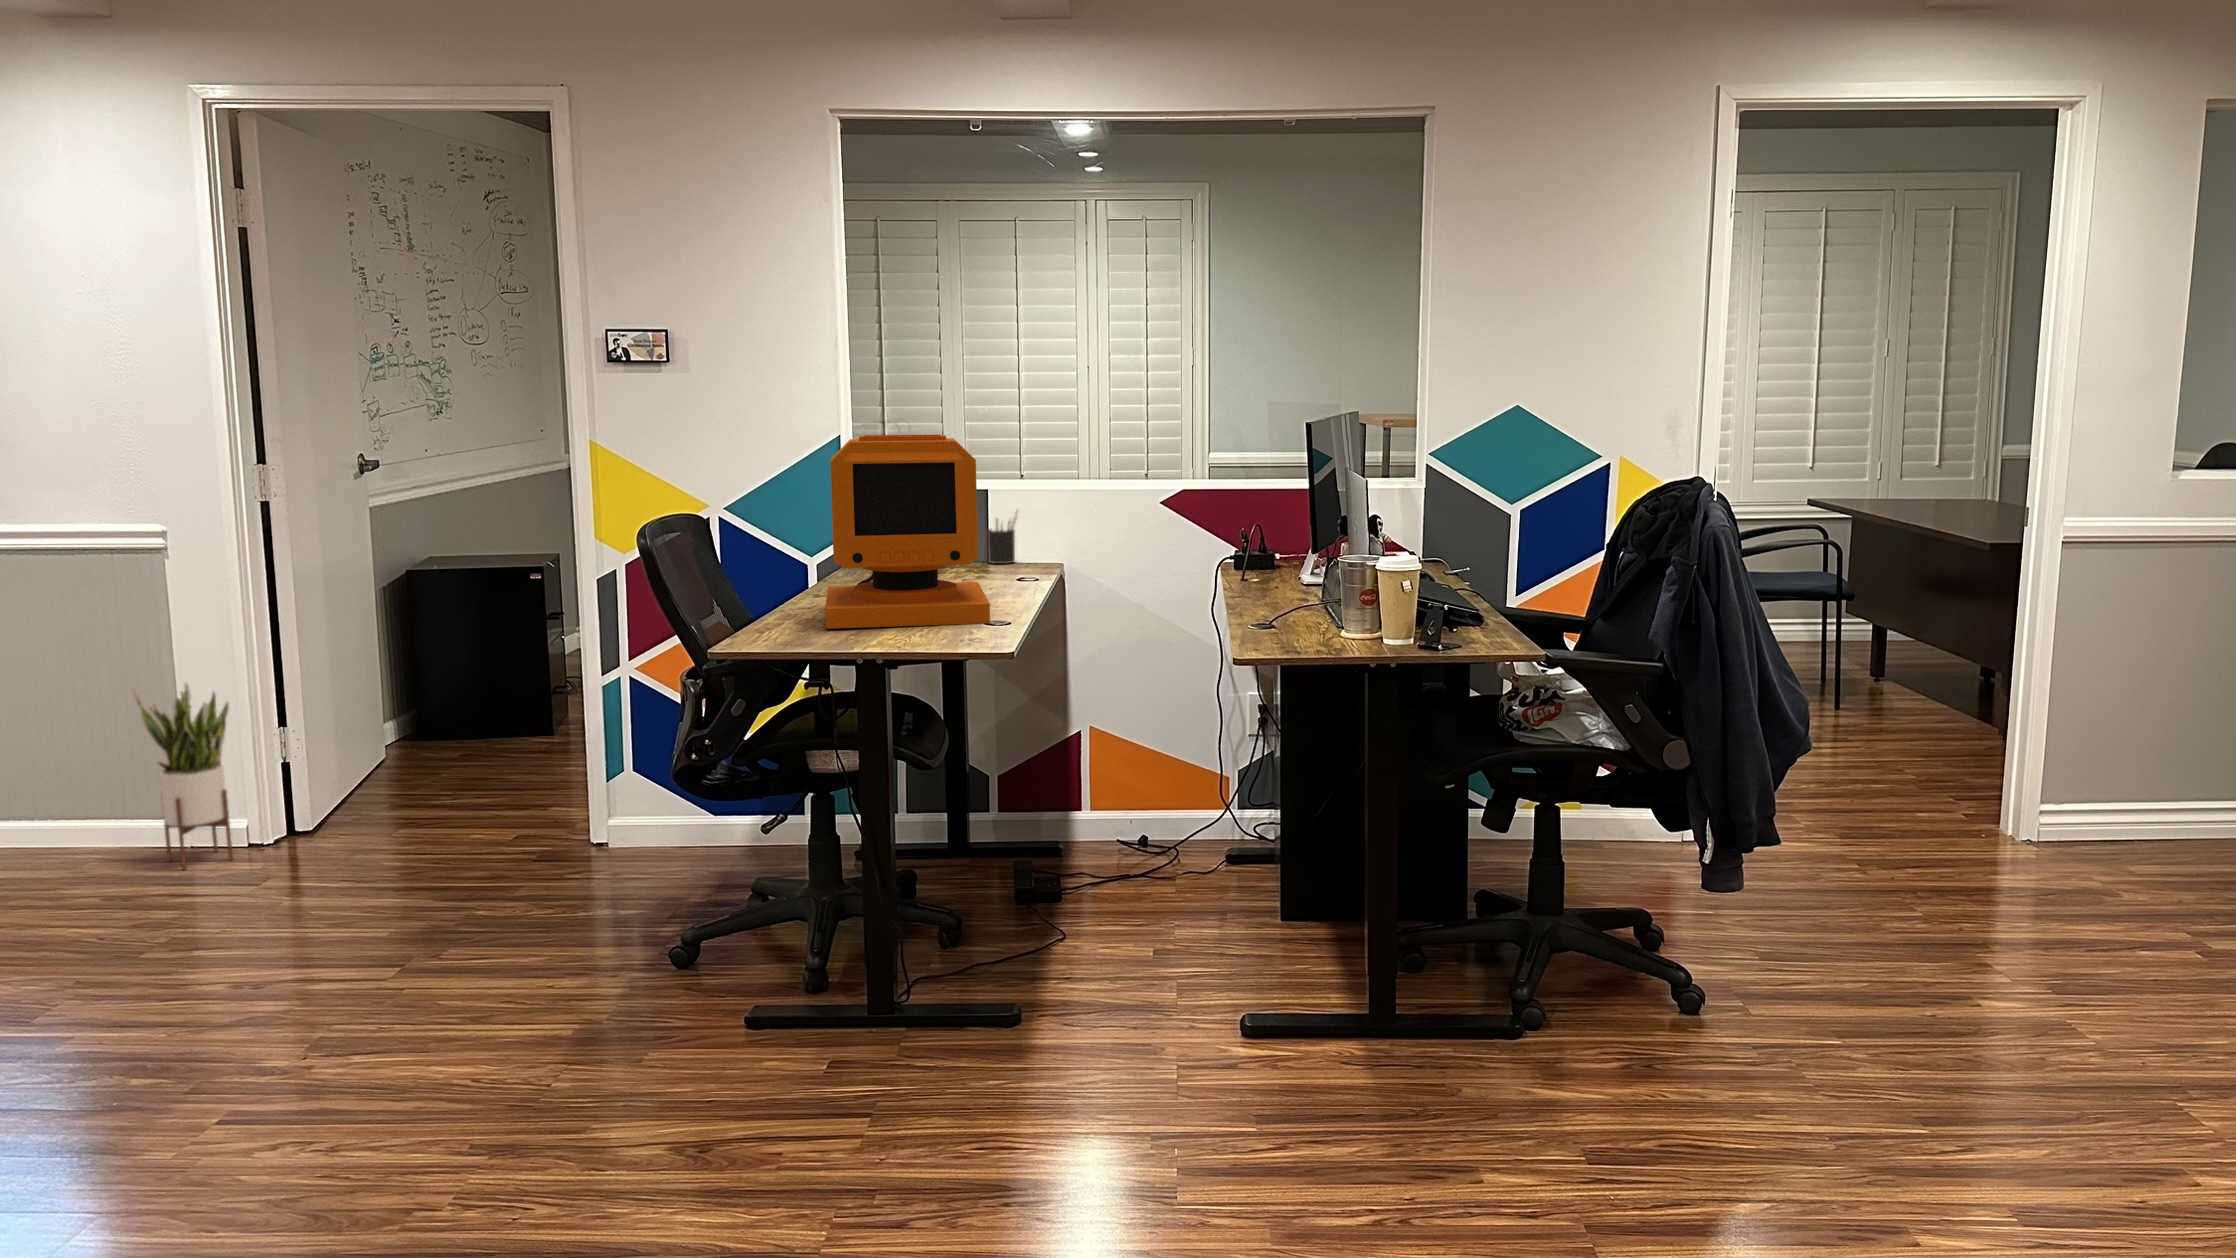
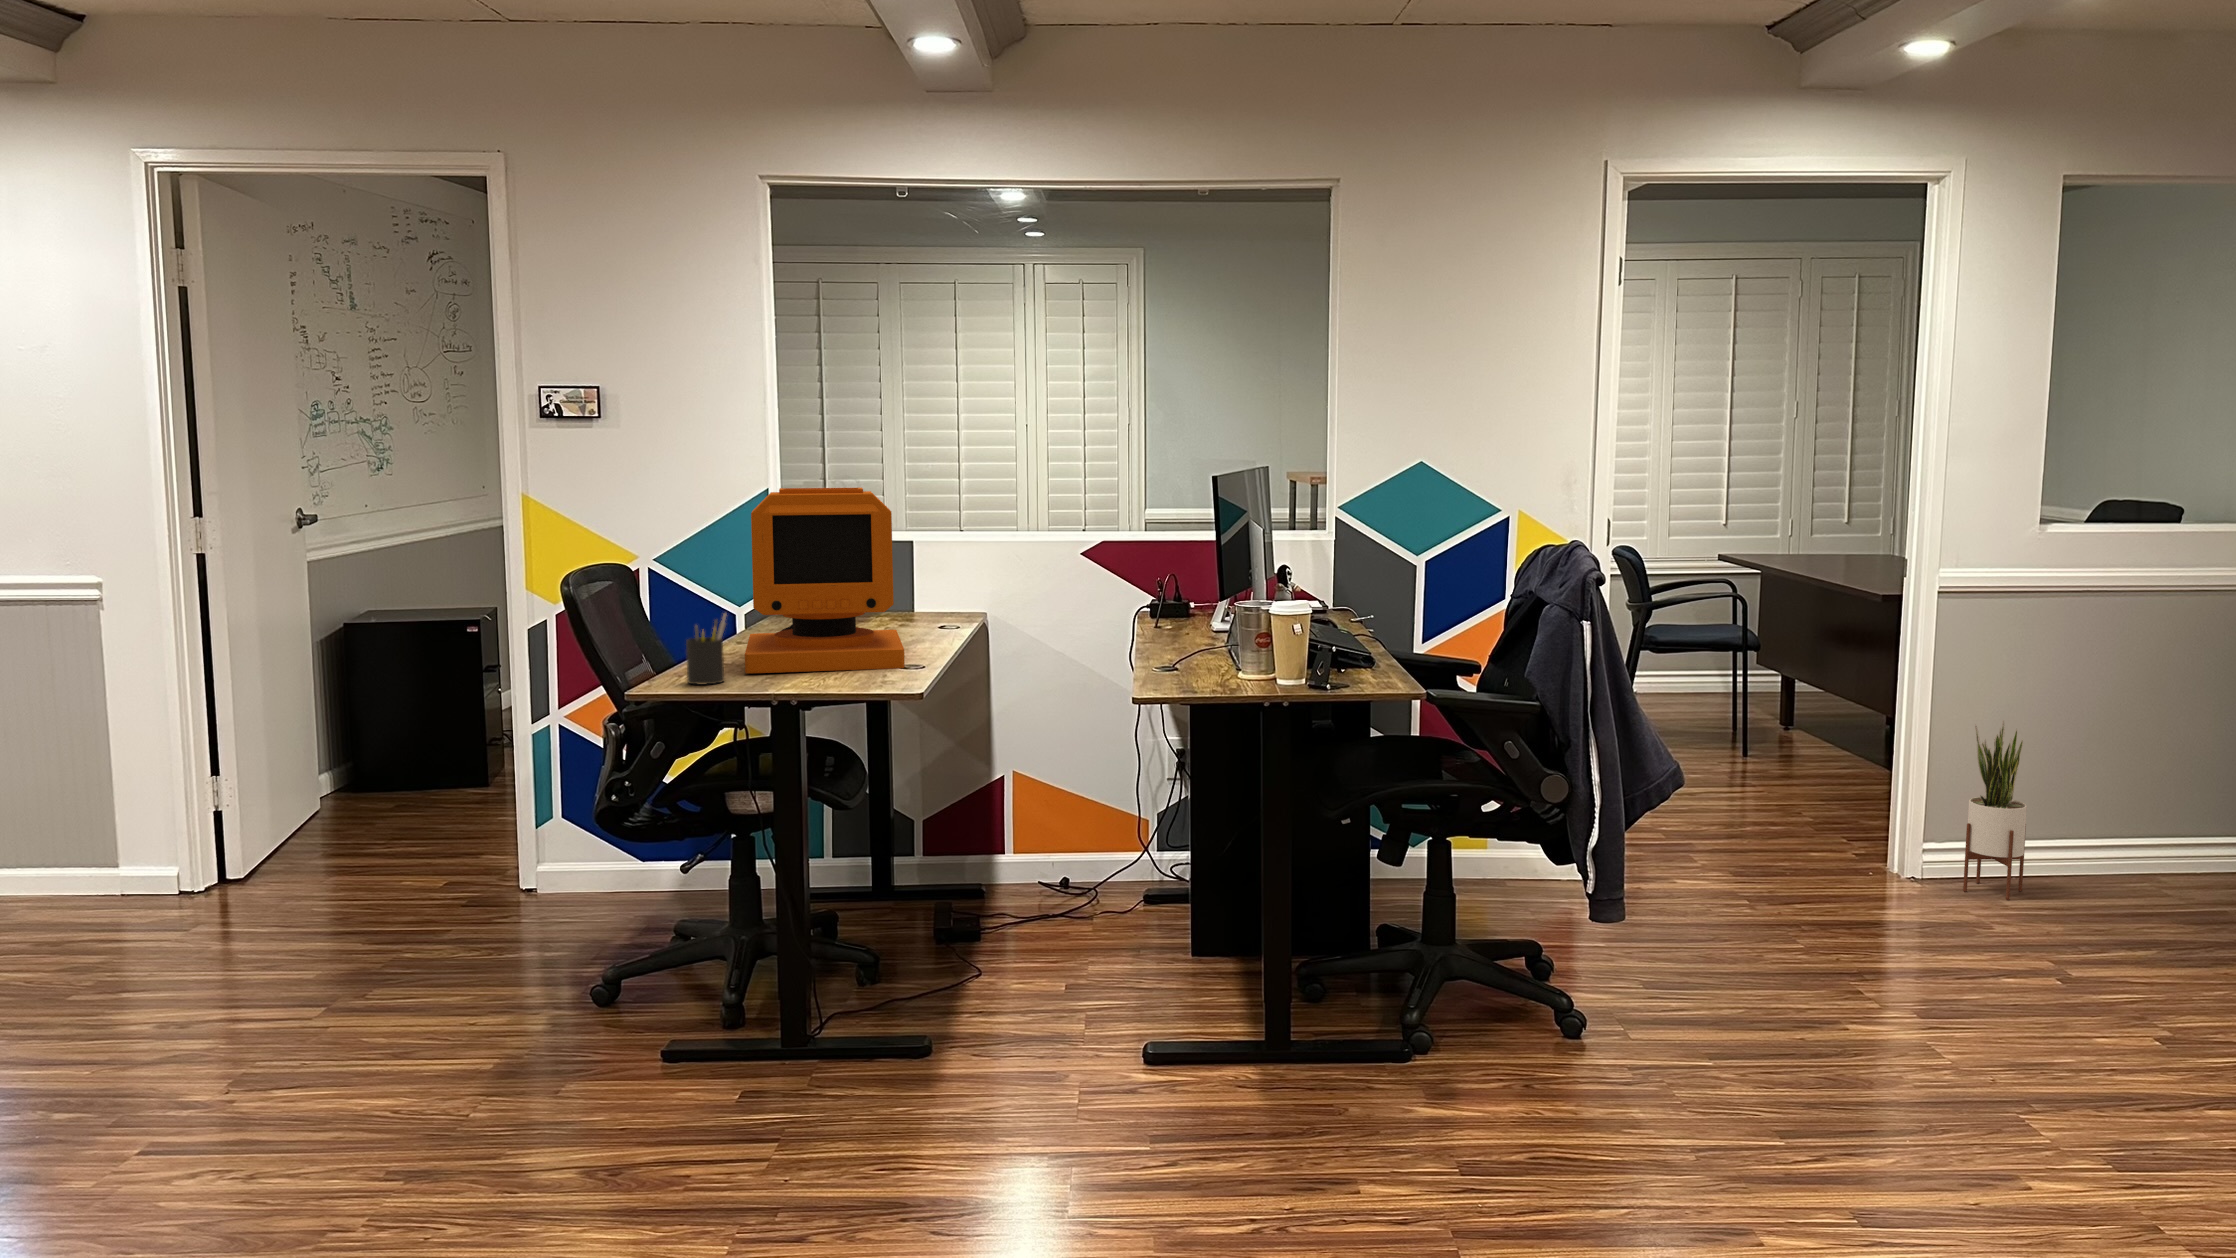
pen holder: present [987,513,1018,564] -> present [686,613,726,685]
potted plant: present [131,683,233,870] -> present [1963,720,2027,900]

